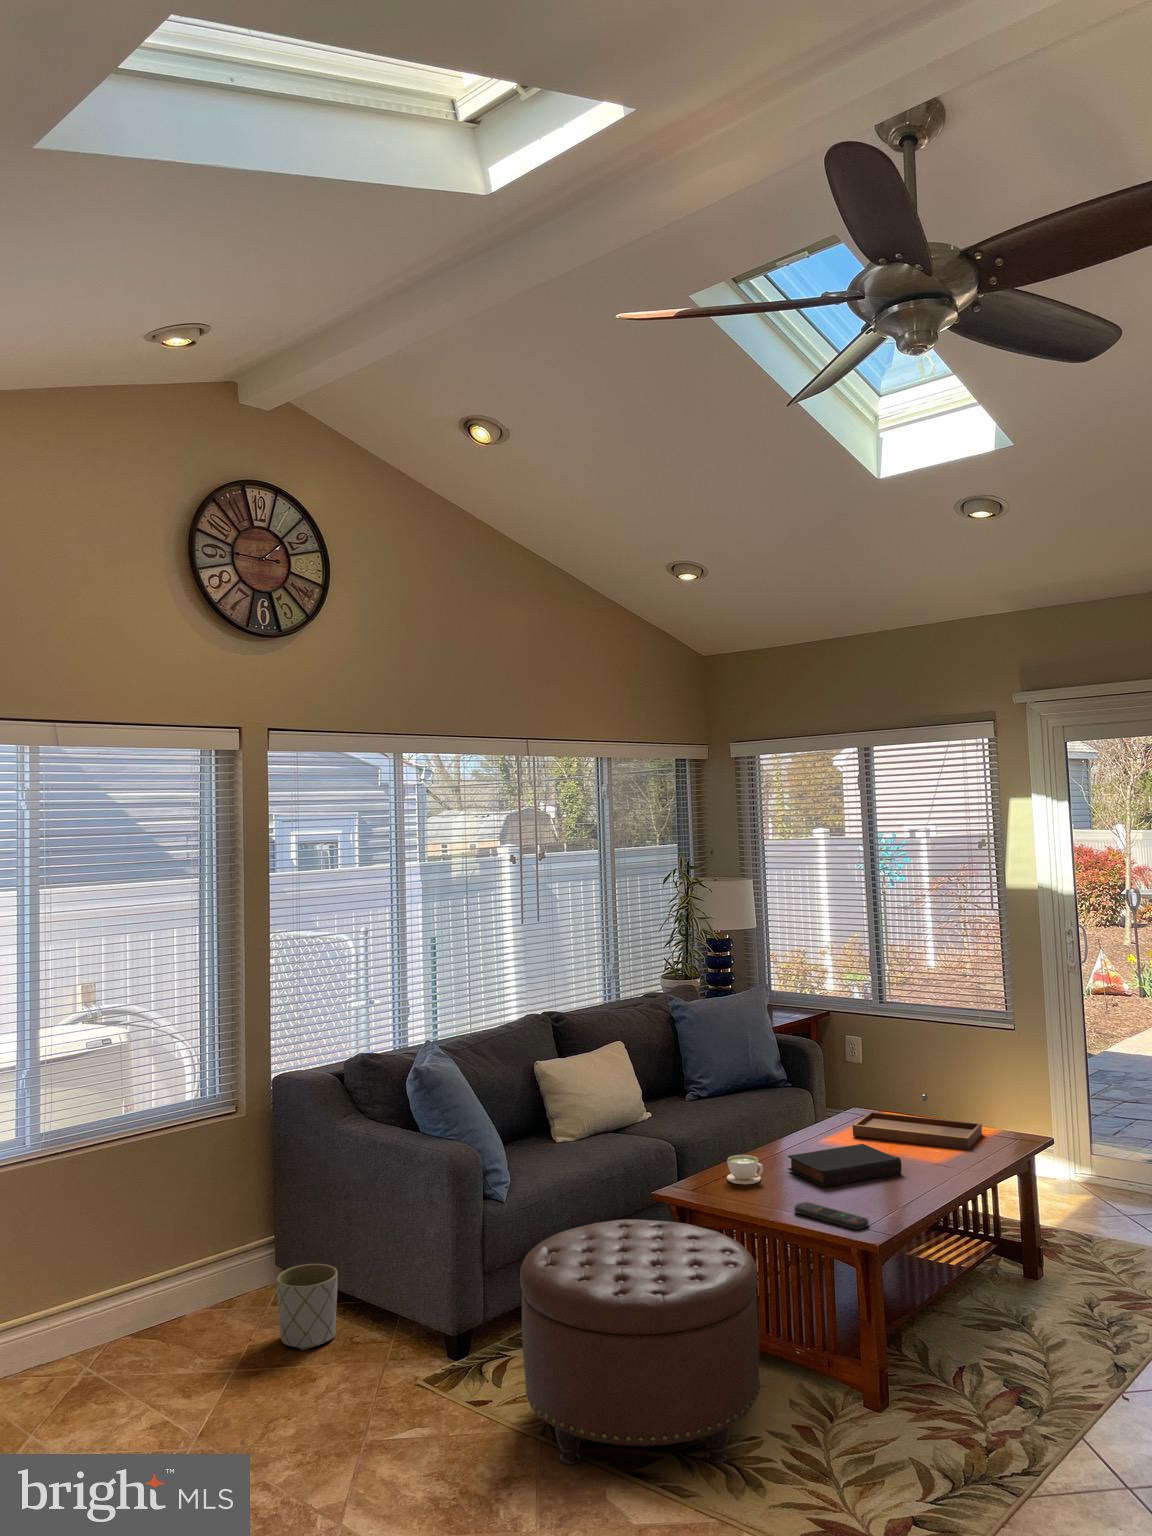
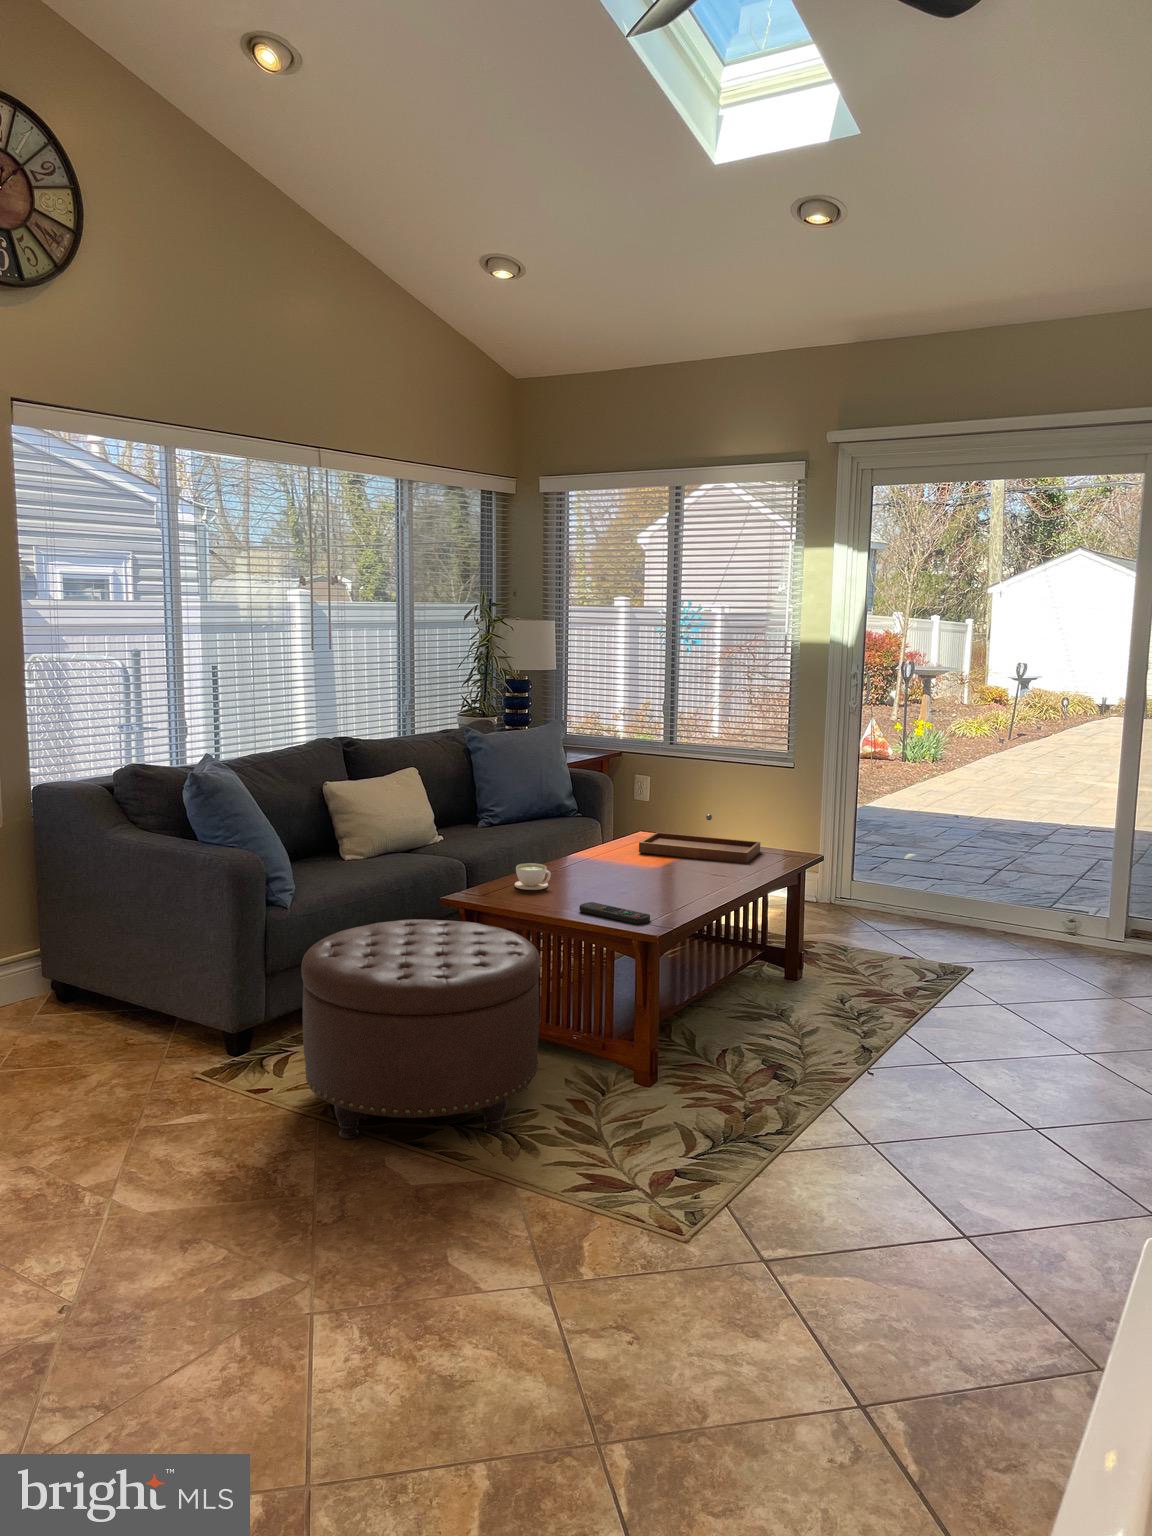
book: present [788,1144,902,1187] -> none [575,856,684,892]
planter: present [276,1264,338,1350] -> none [41,971,109,1053]

